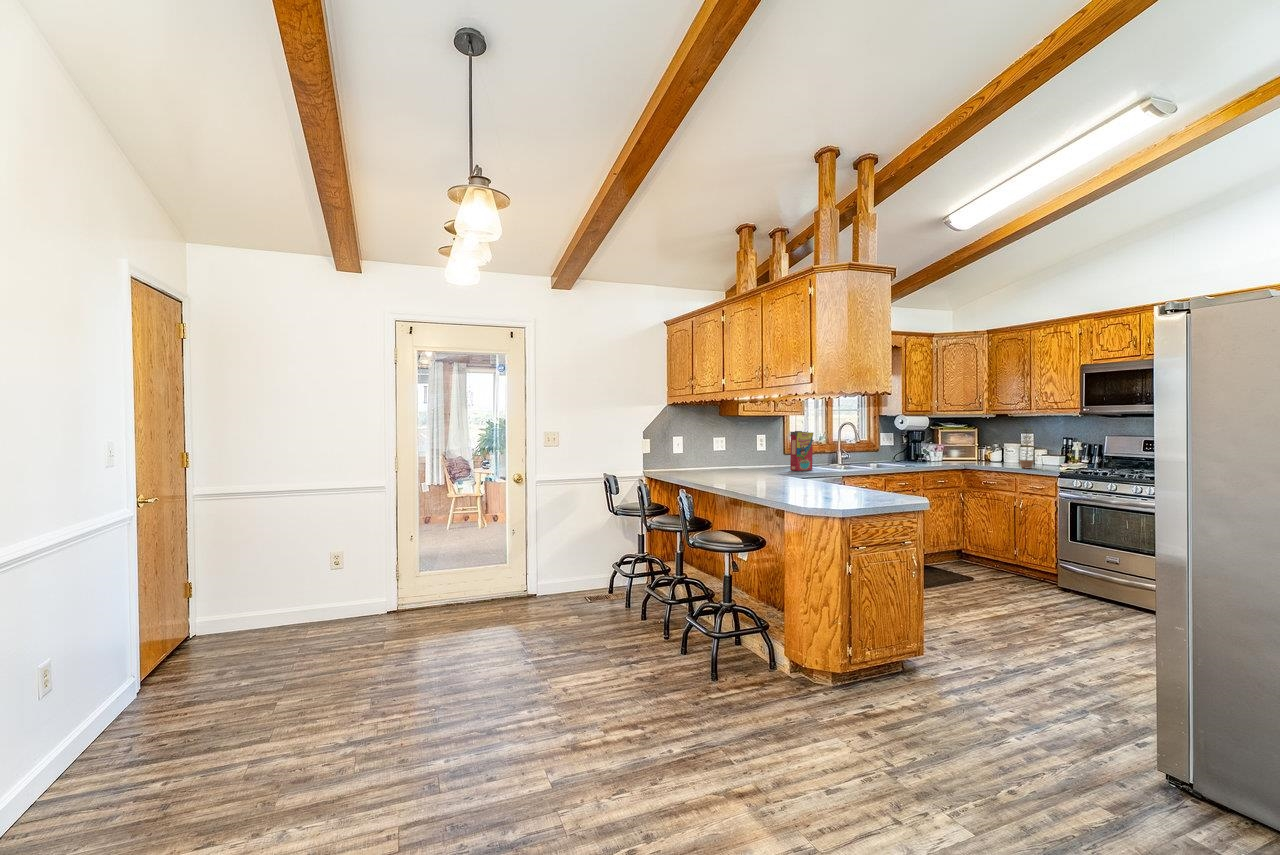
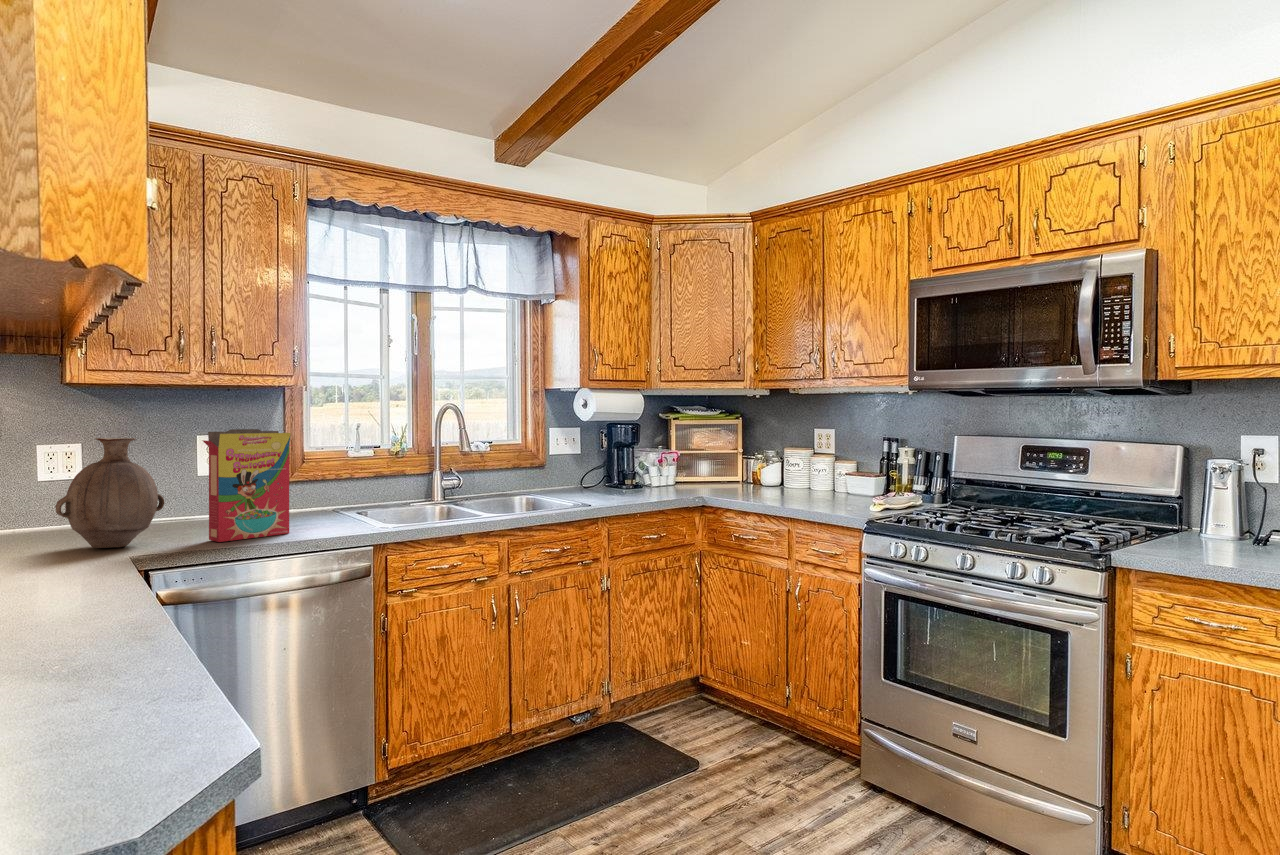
plant: present [1019,429,1035,468] -> none [789,415,839,506]
vase: none [750,433,777,471] -> present [55,438,164,548]

